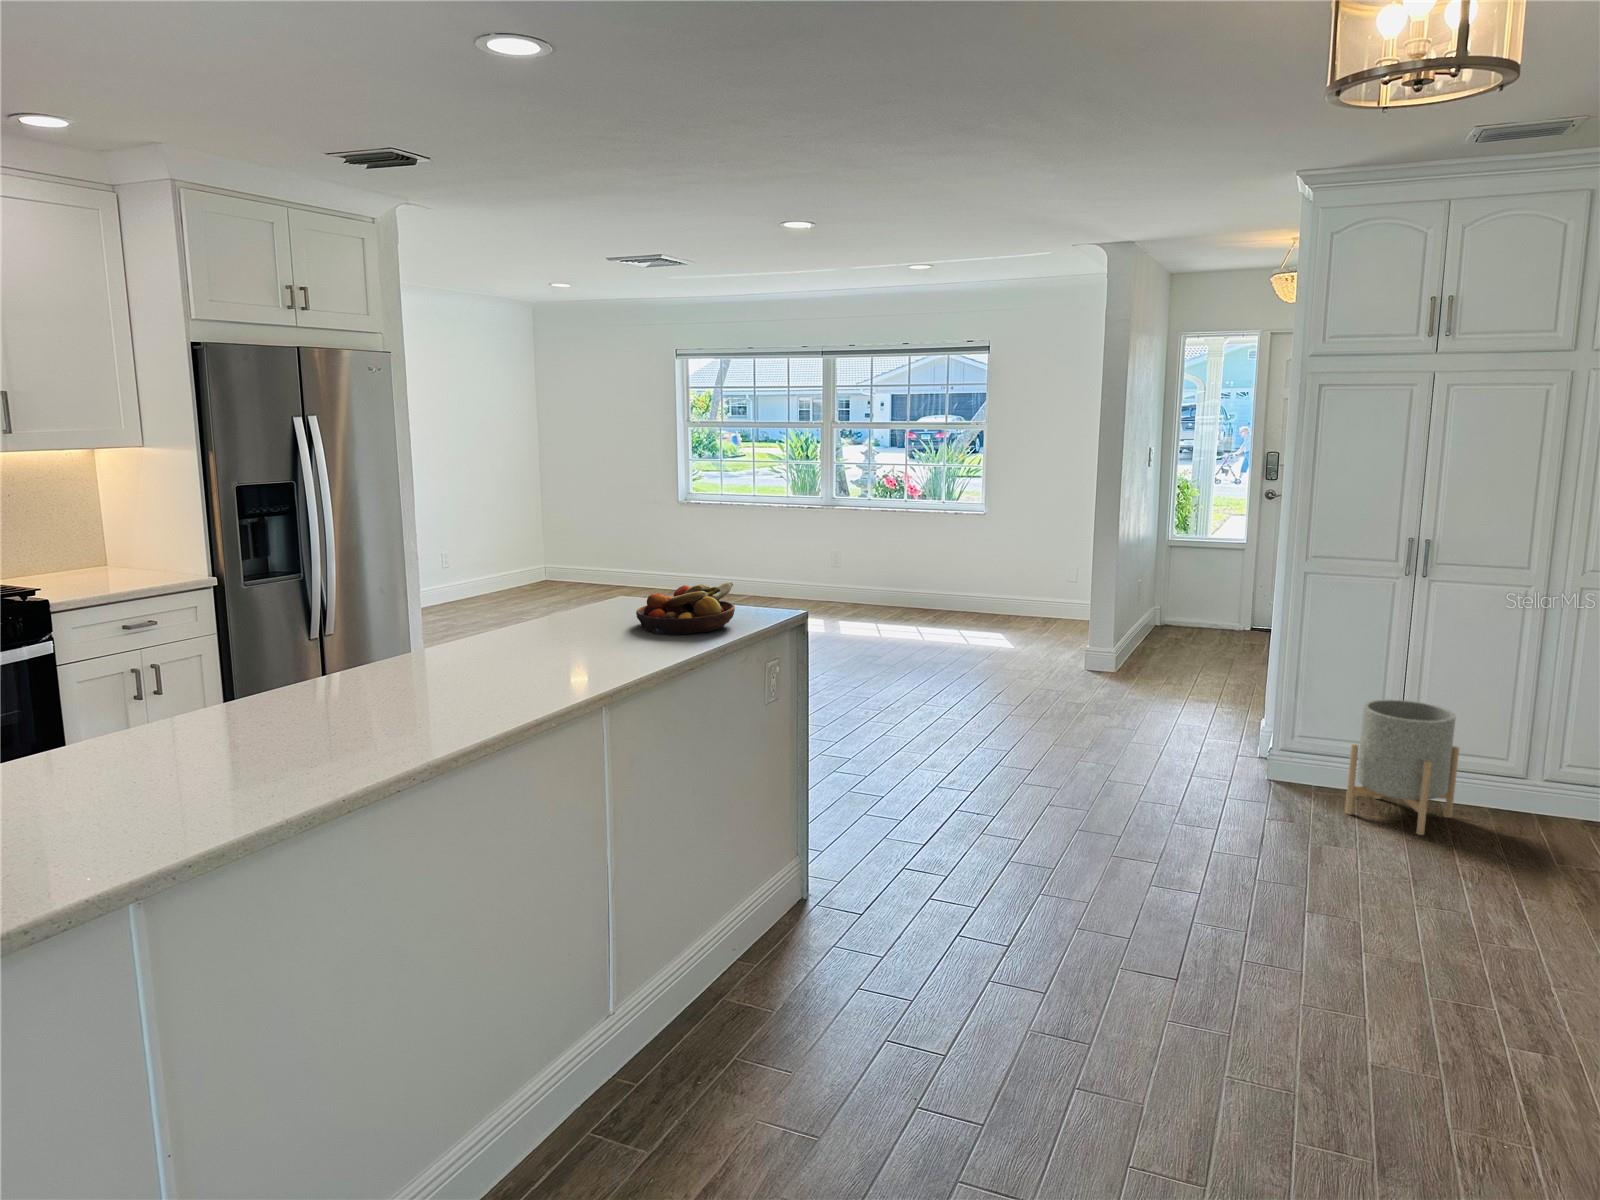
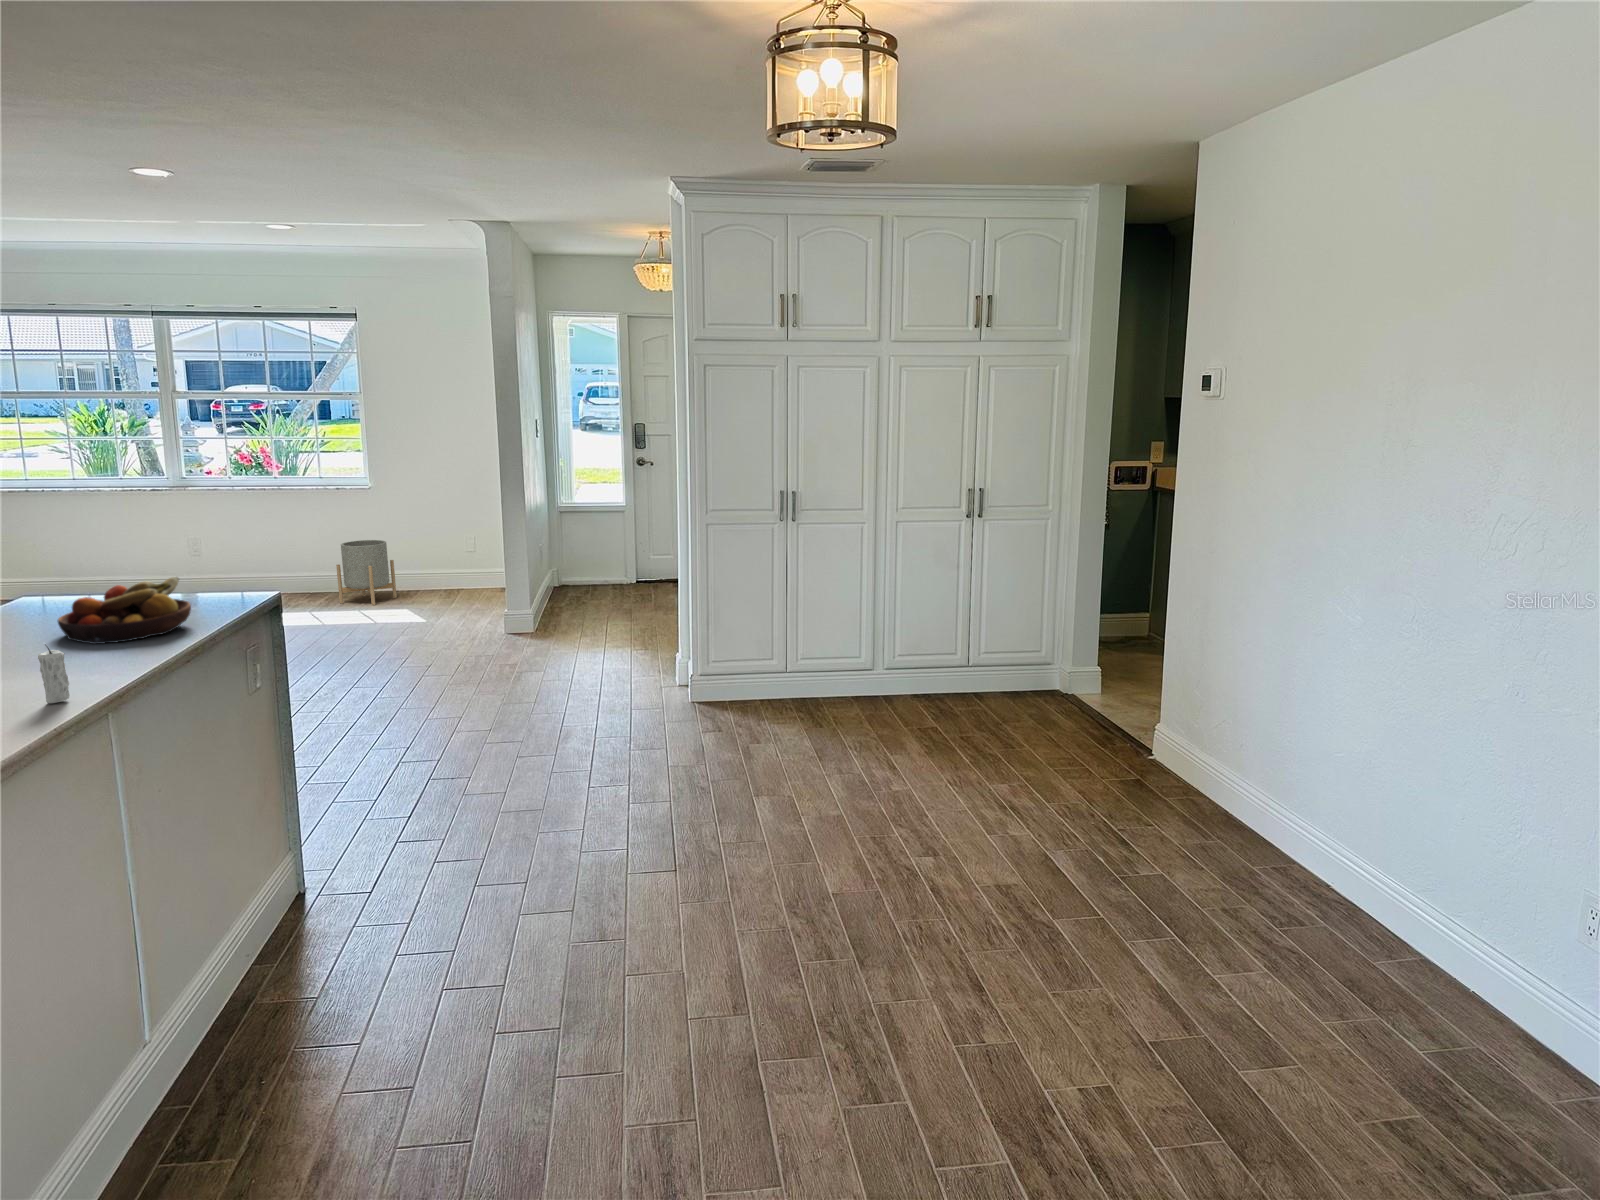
candle: none [580,629,600,681] -> present [38,647,70,703]
planter: present [1345,699,1459,835] -> present [336,540,397,605]

